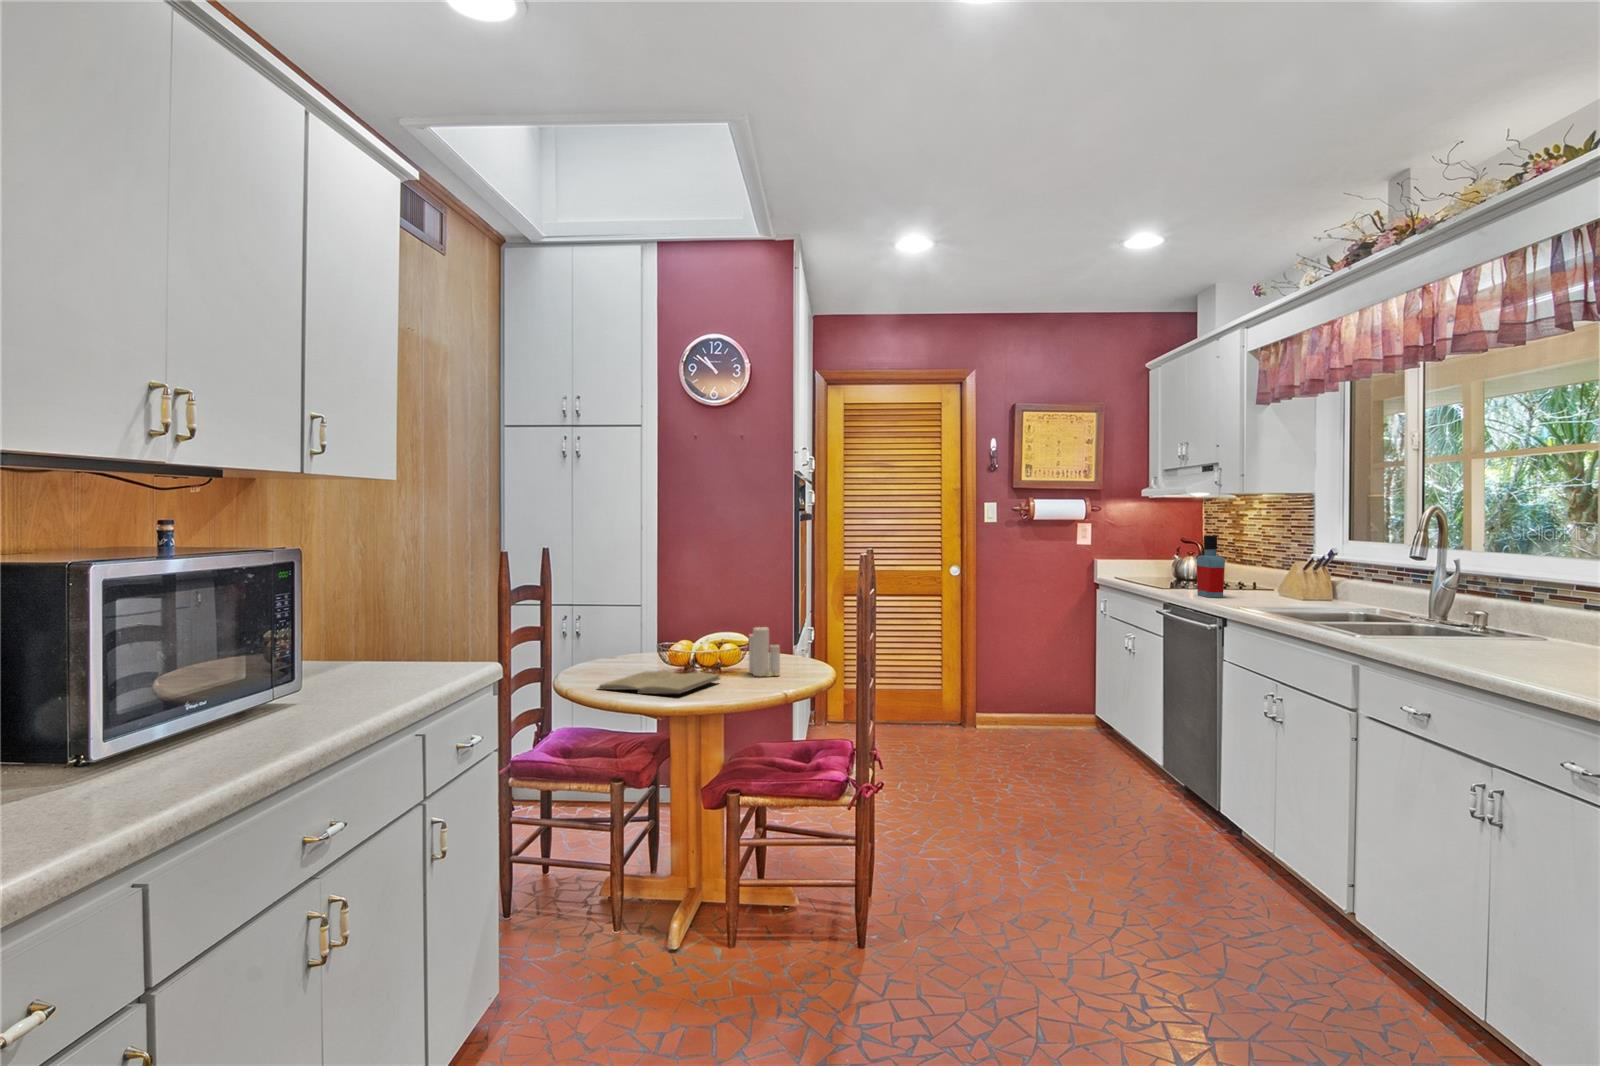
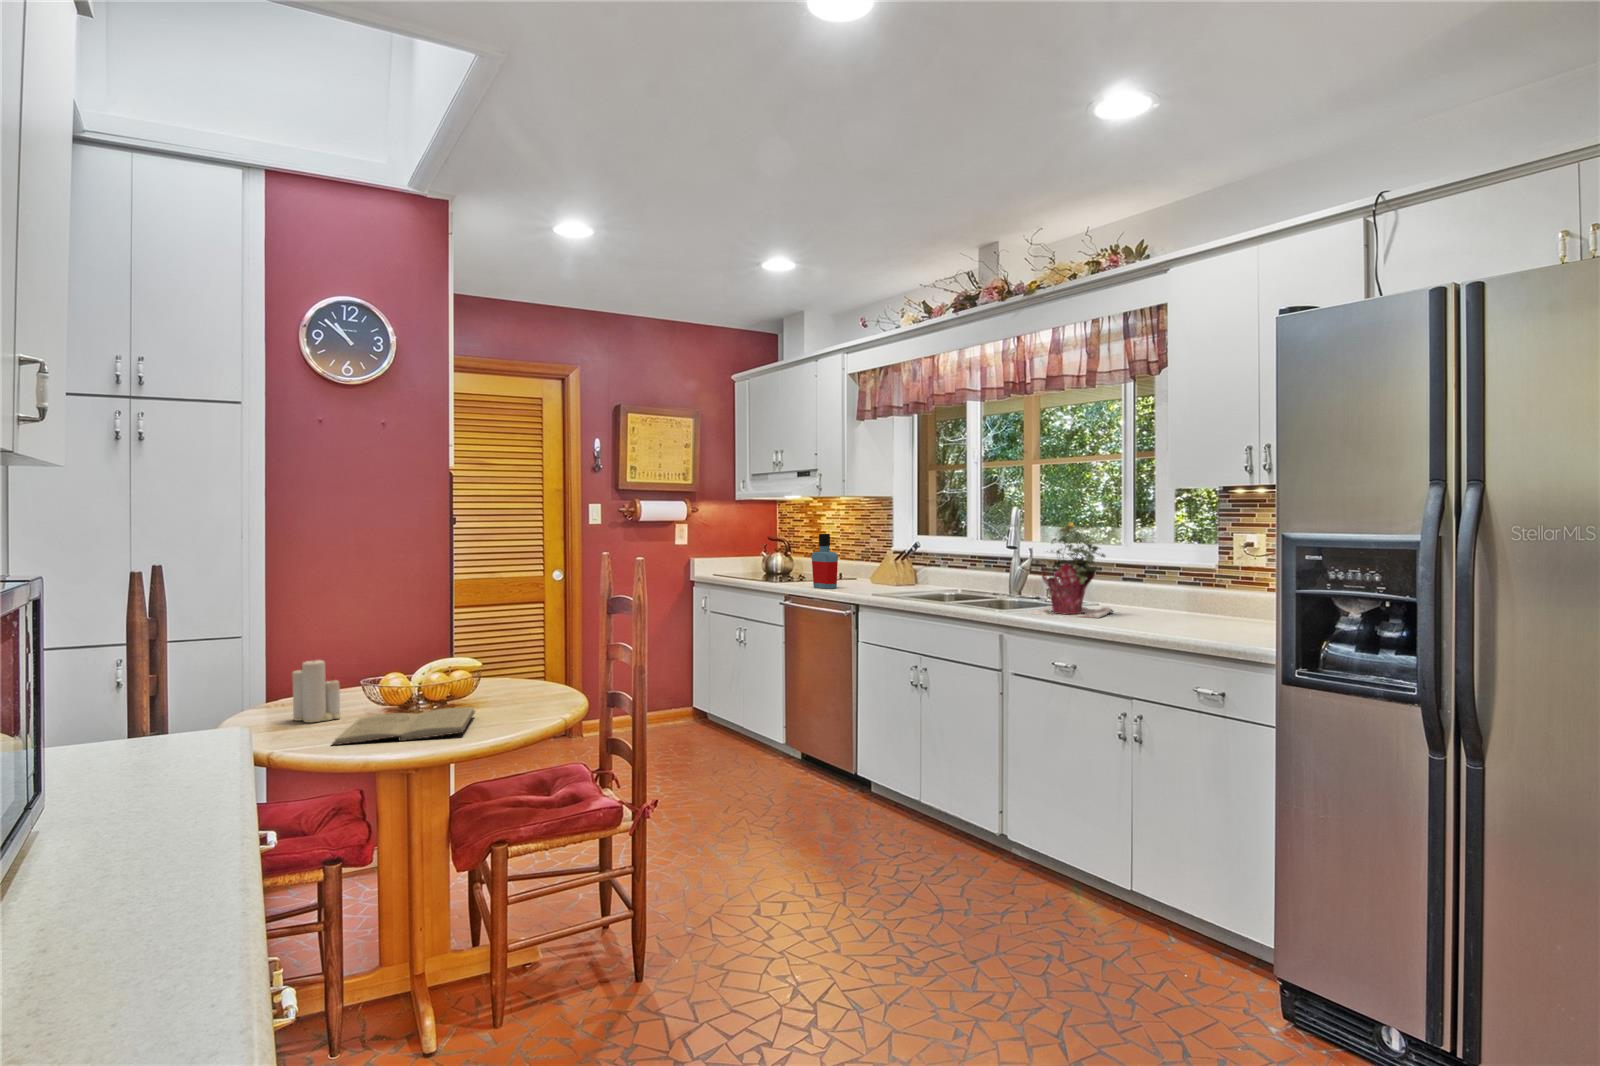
potted plant: none [1393,524,1565,665] -> present [1028,523,1112,618]
candle: present [749,627,780,676] -> present [292,660,340,722]

